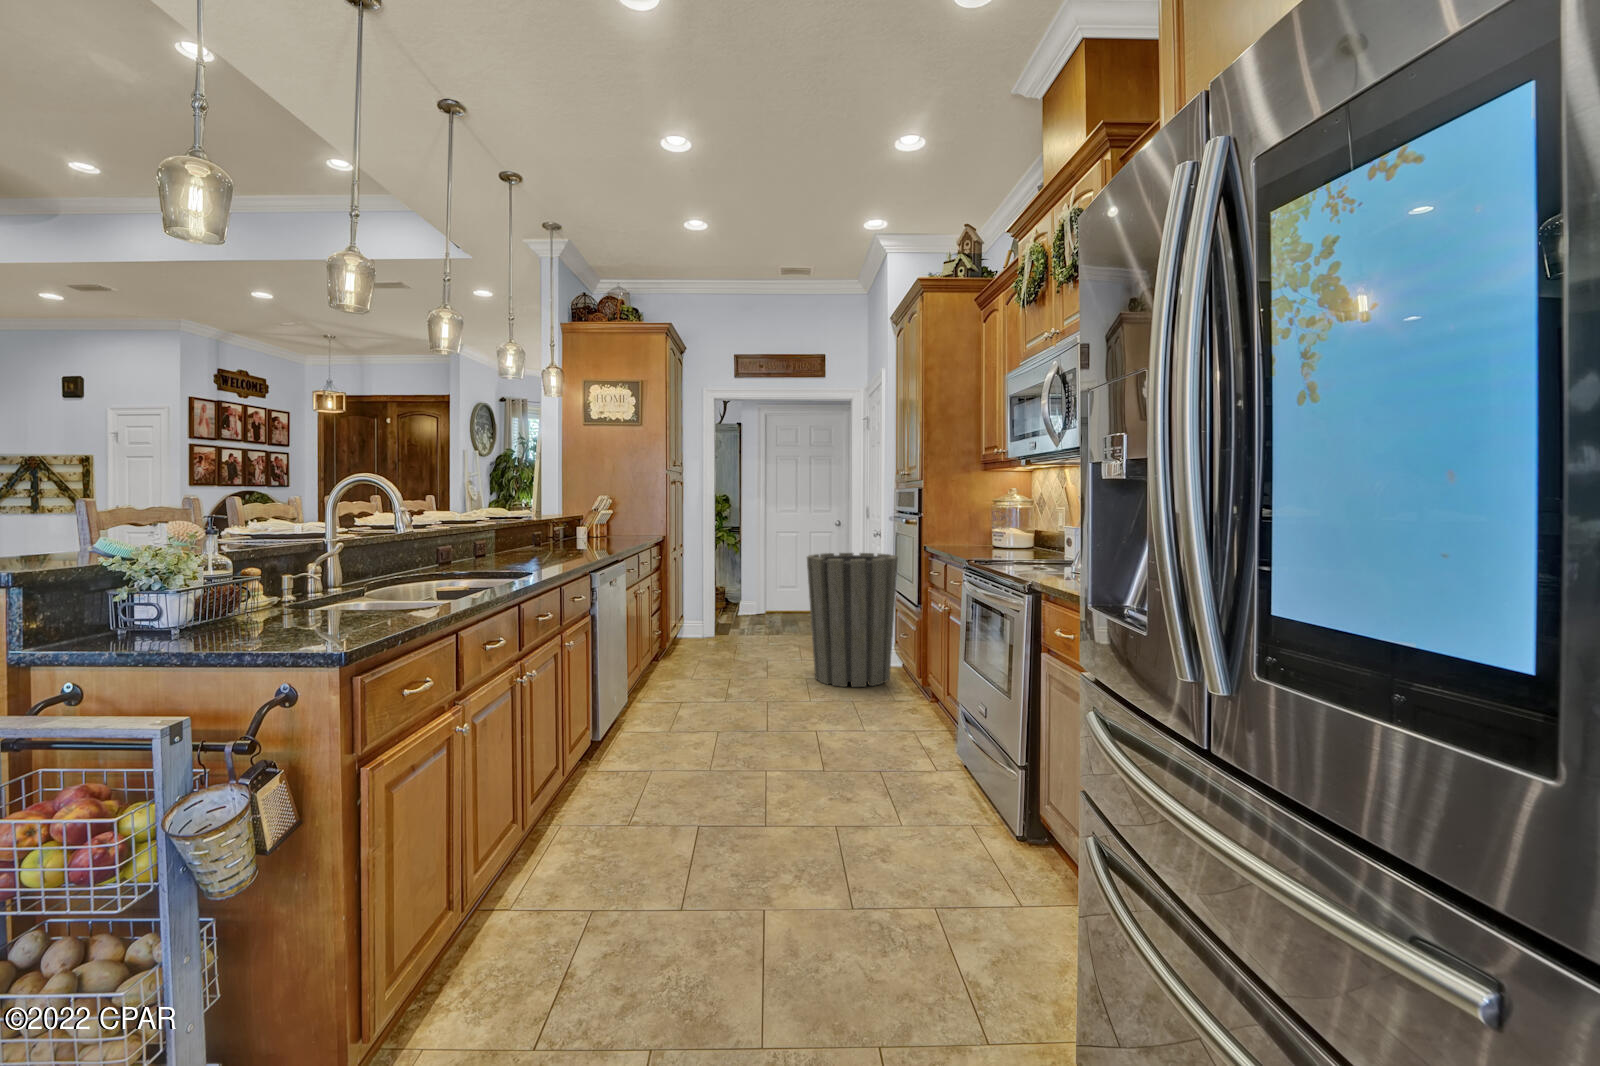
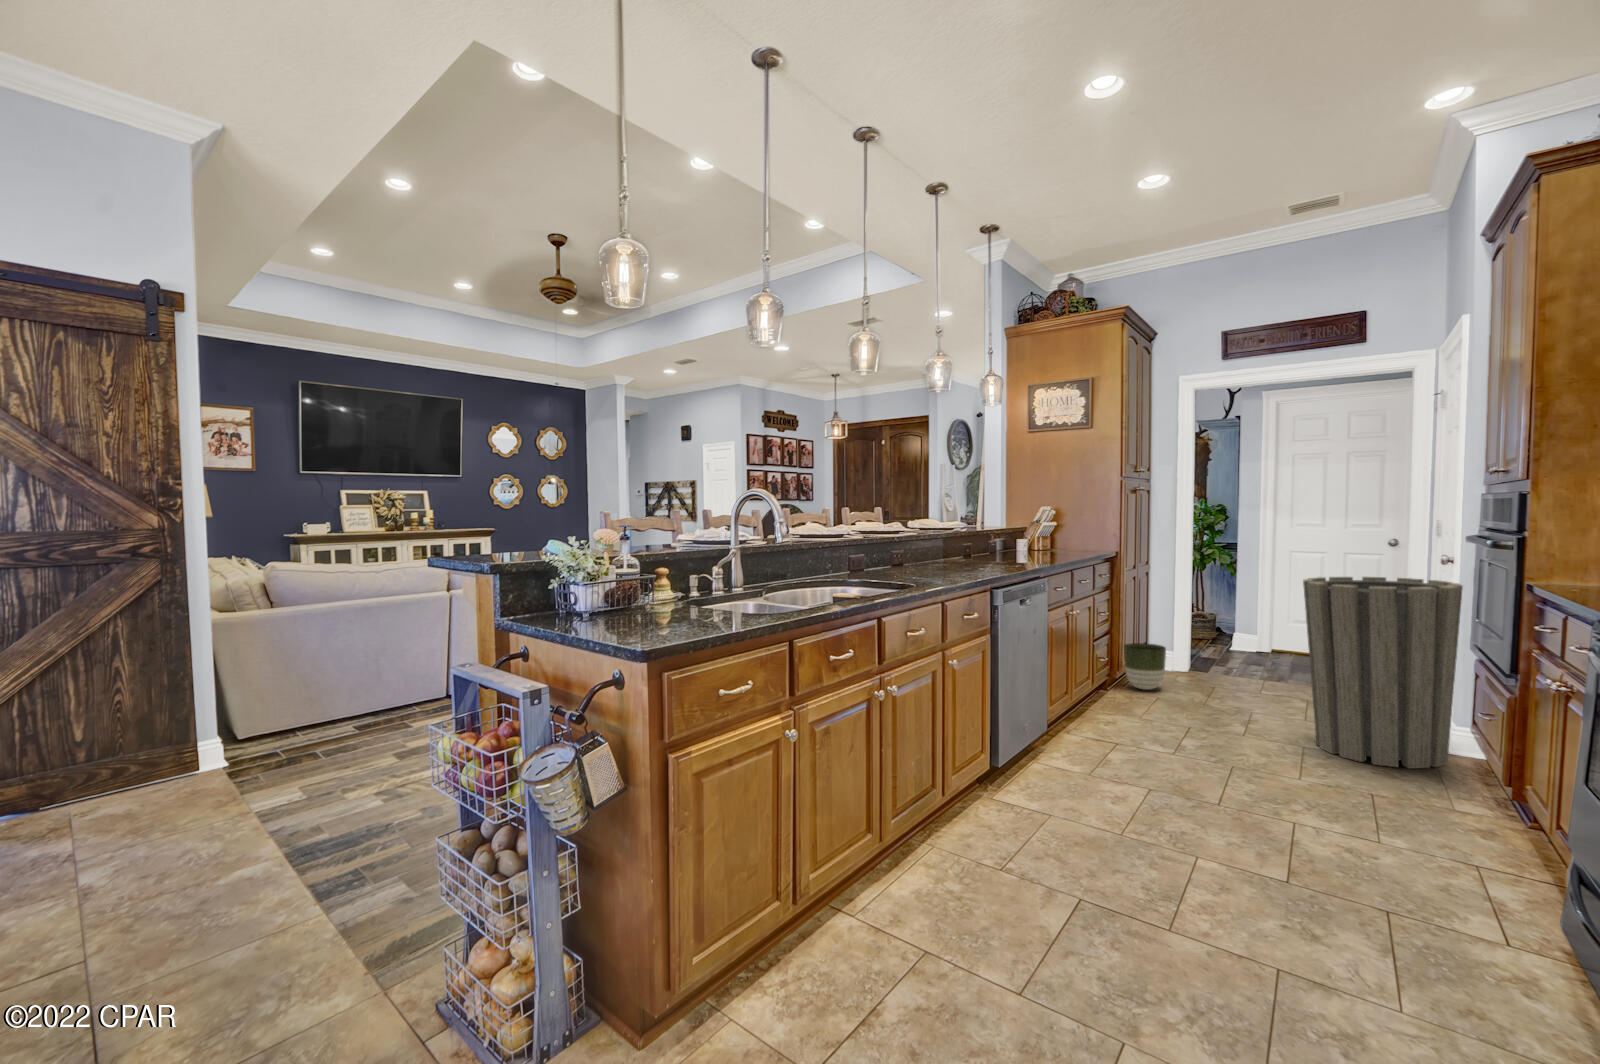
planter: none [669,617,703,656] -> present [1123,643,1166,690]

